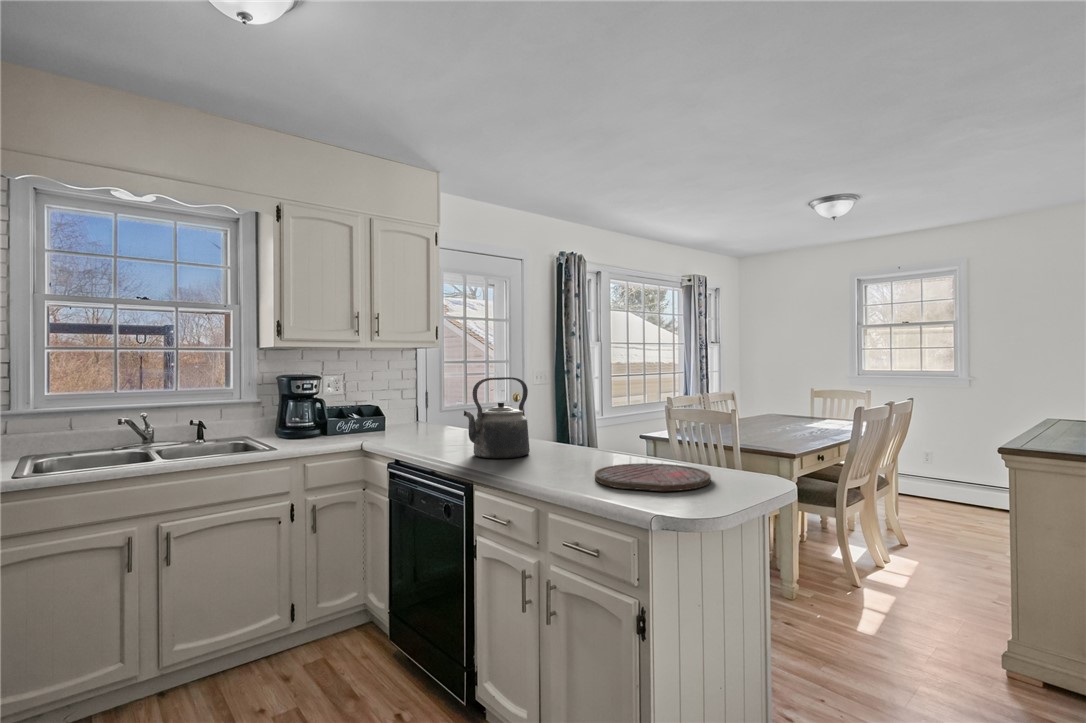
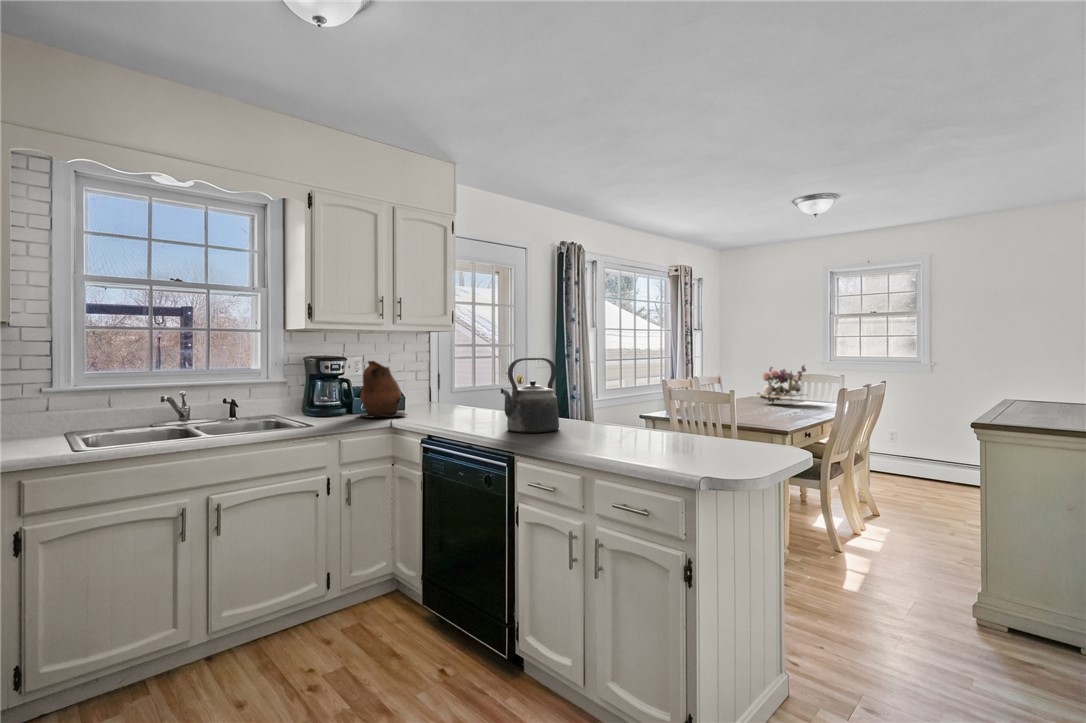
flower arrangement: none [768,379,828,422] -> present [755,365,806,403]
ceramic pitcher: none [327,380,381,440] -> present [359,361,407,418]
cutting board: present [595,463,711,491] -> none [632,436,738,458]

